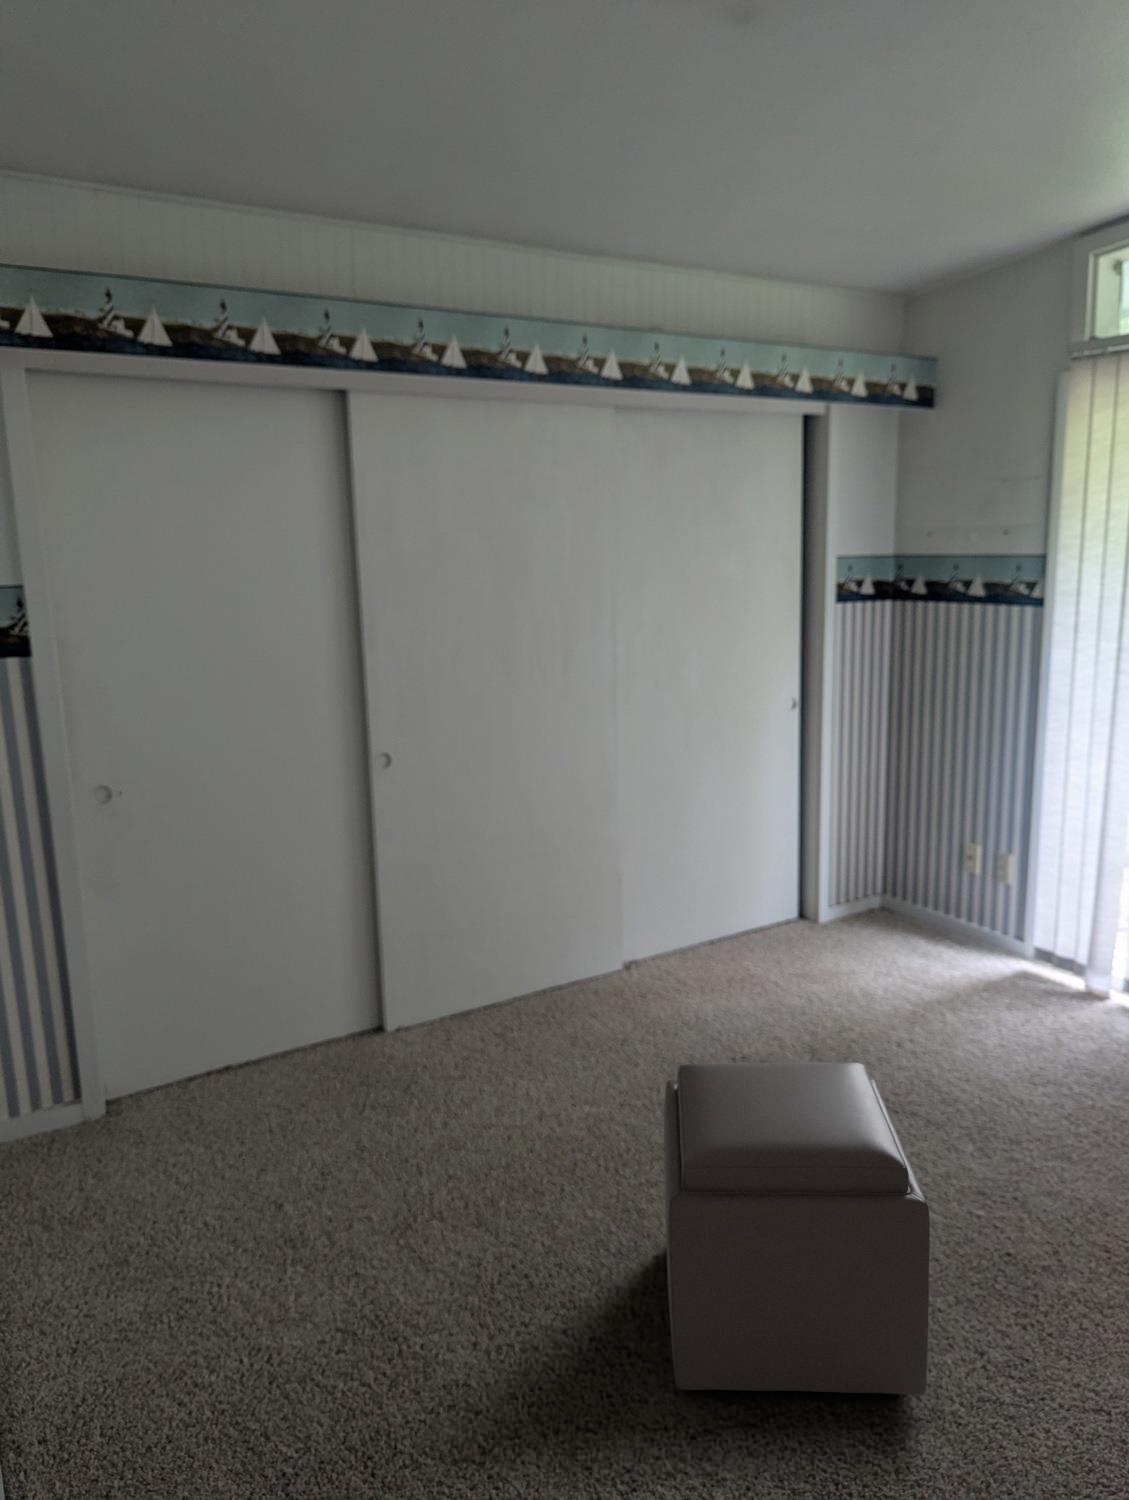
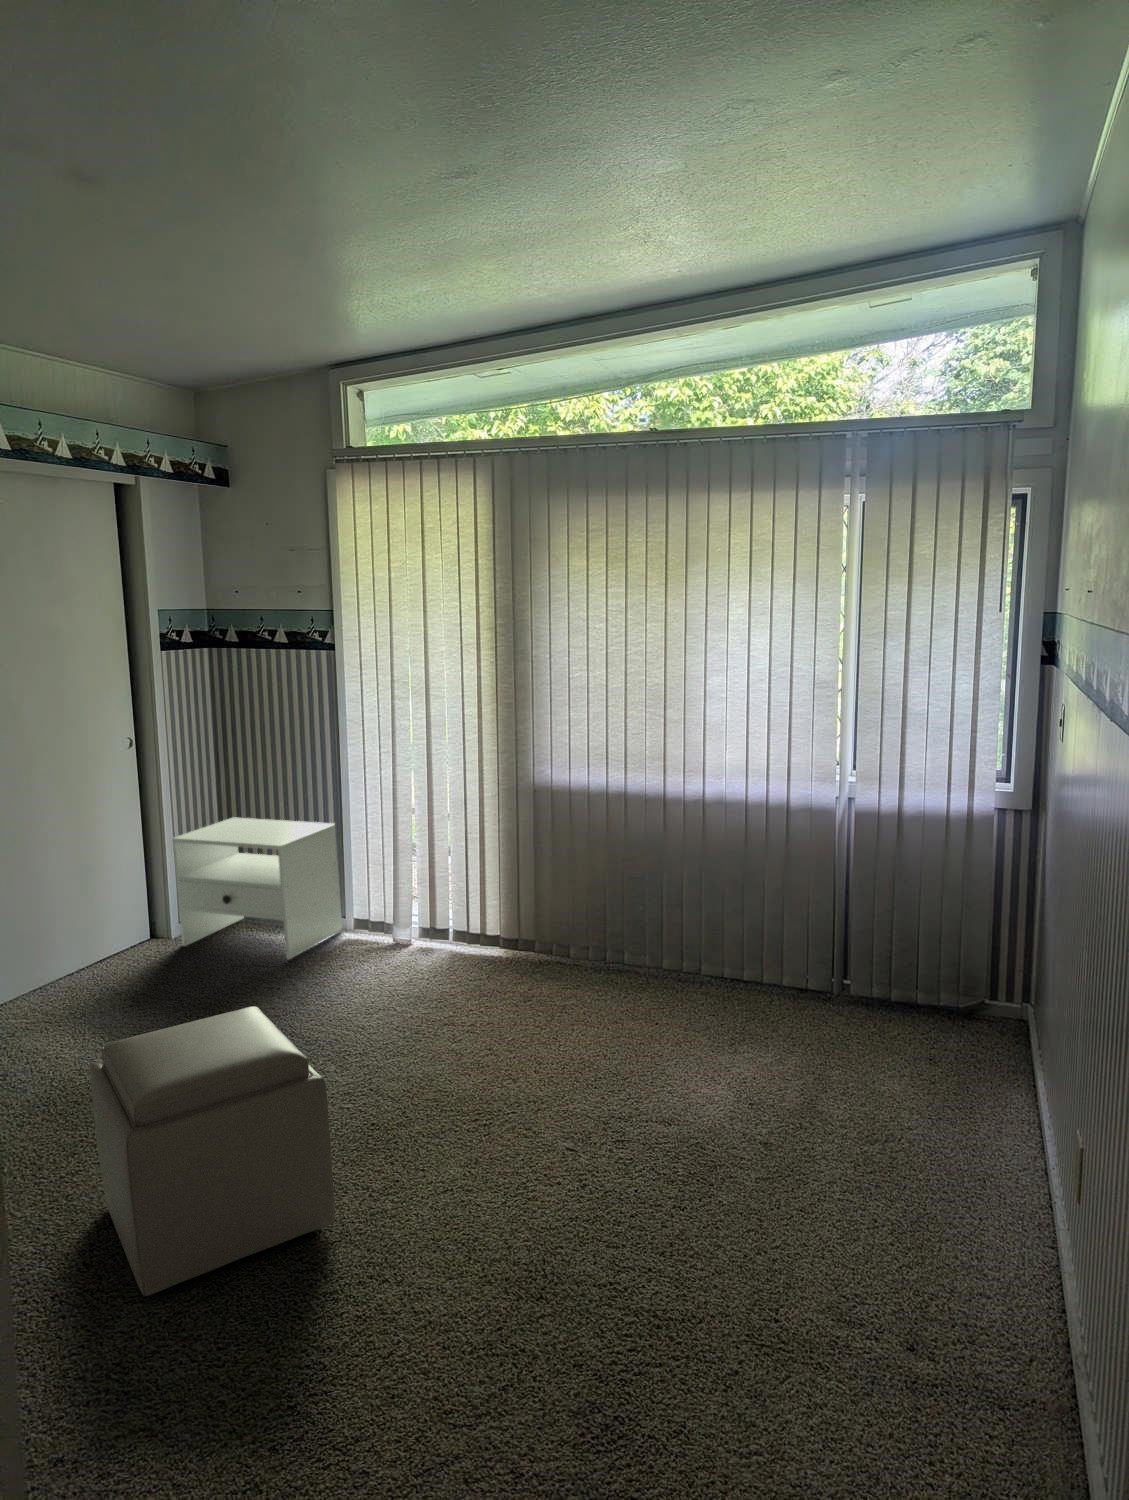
nightstand: none [827,798,1022,980] -> present [172,818,342,959]

